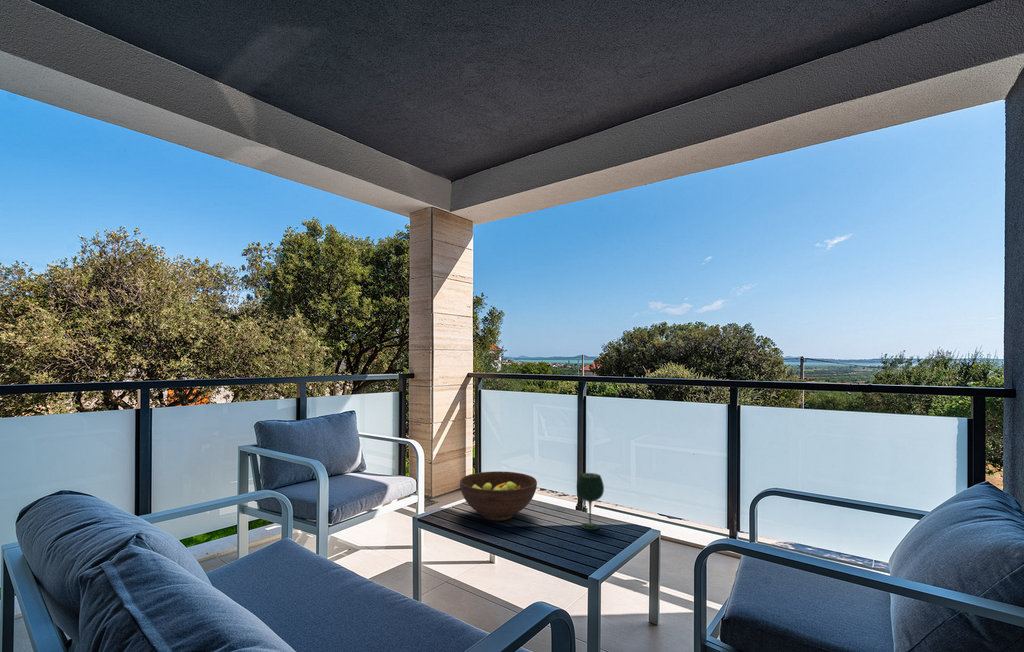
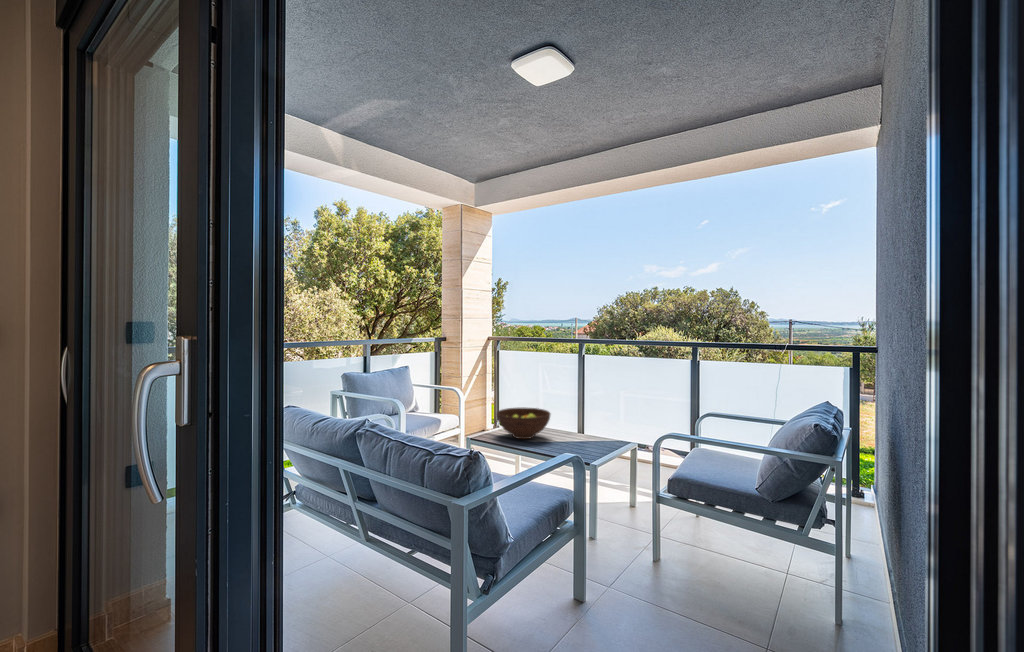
wine glass: present [577,473,604,530] -> none [578,407,597,444]

